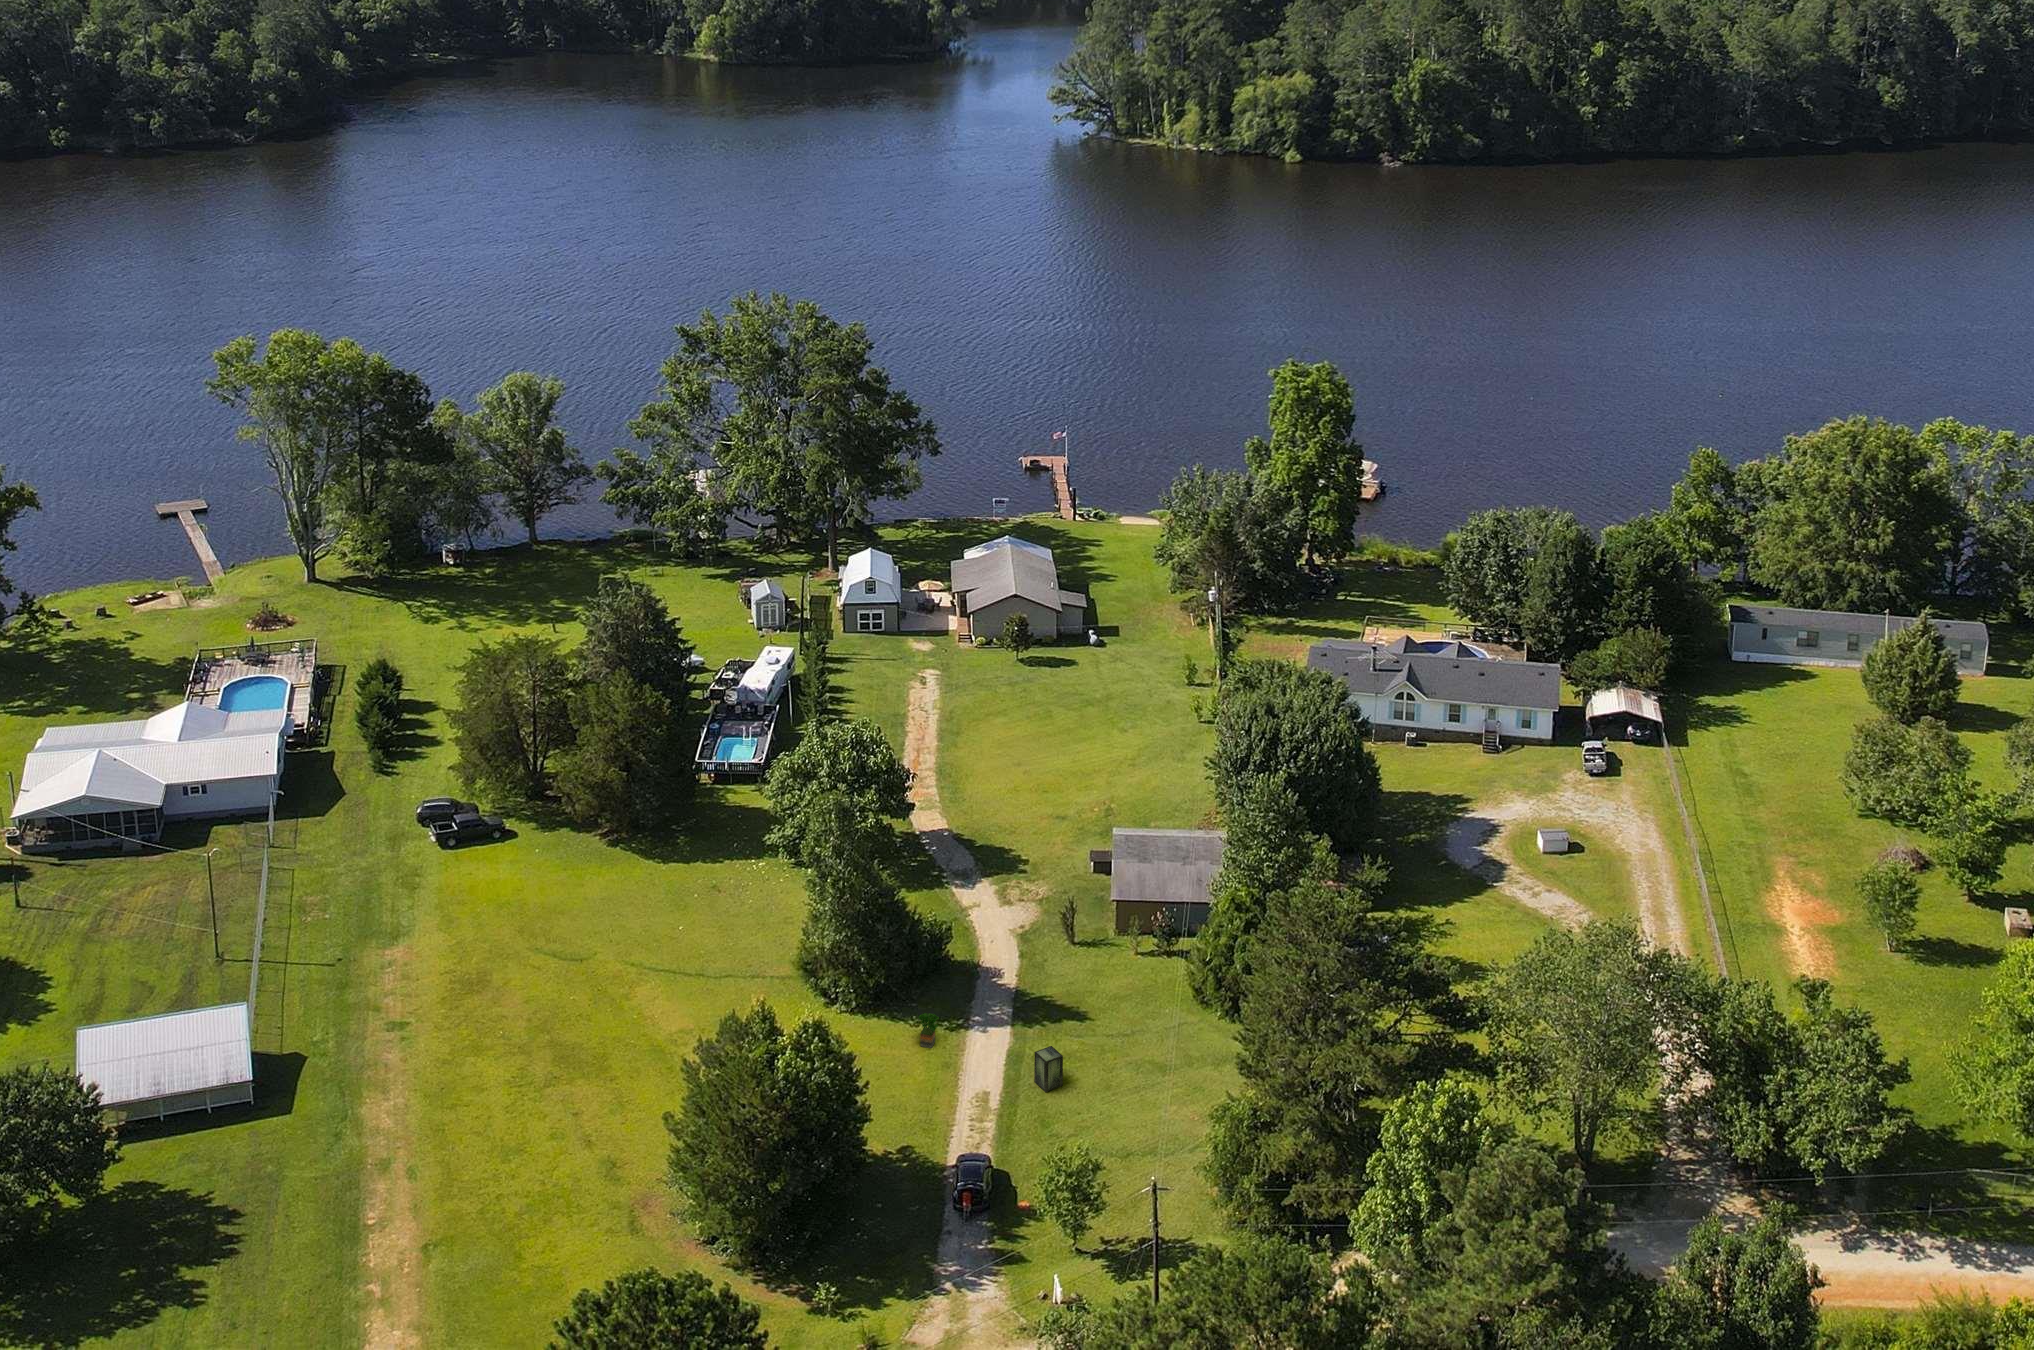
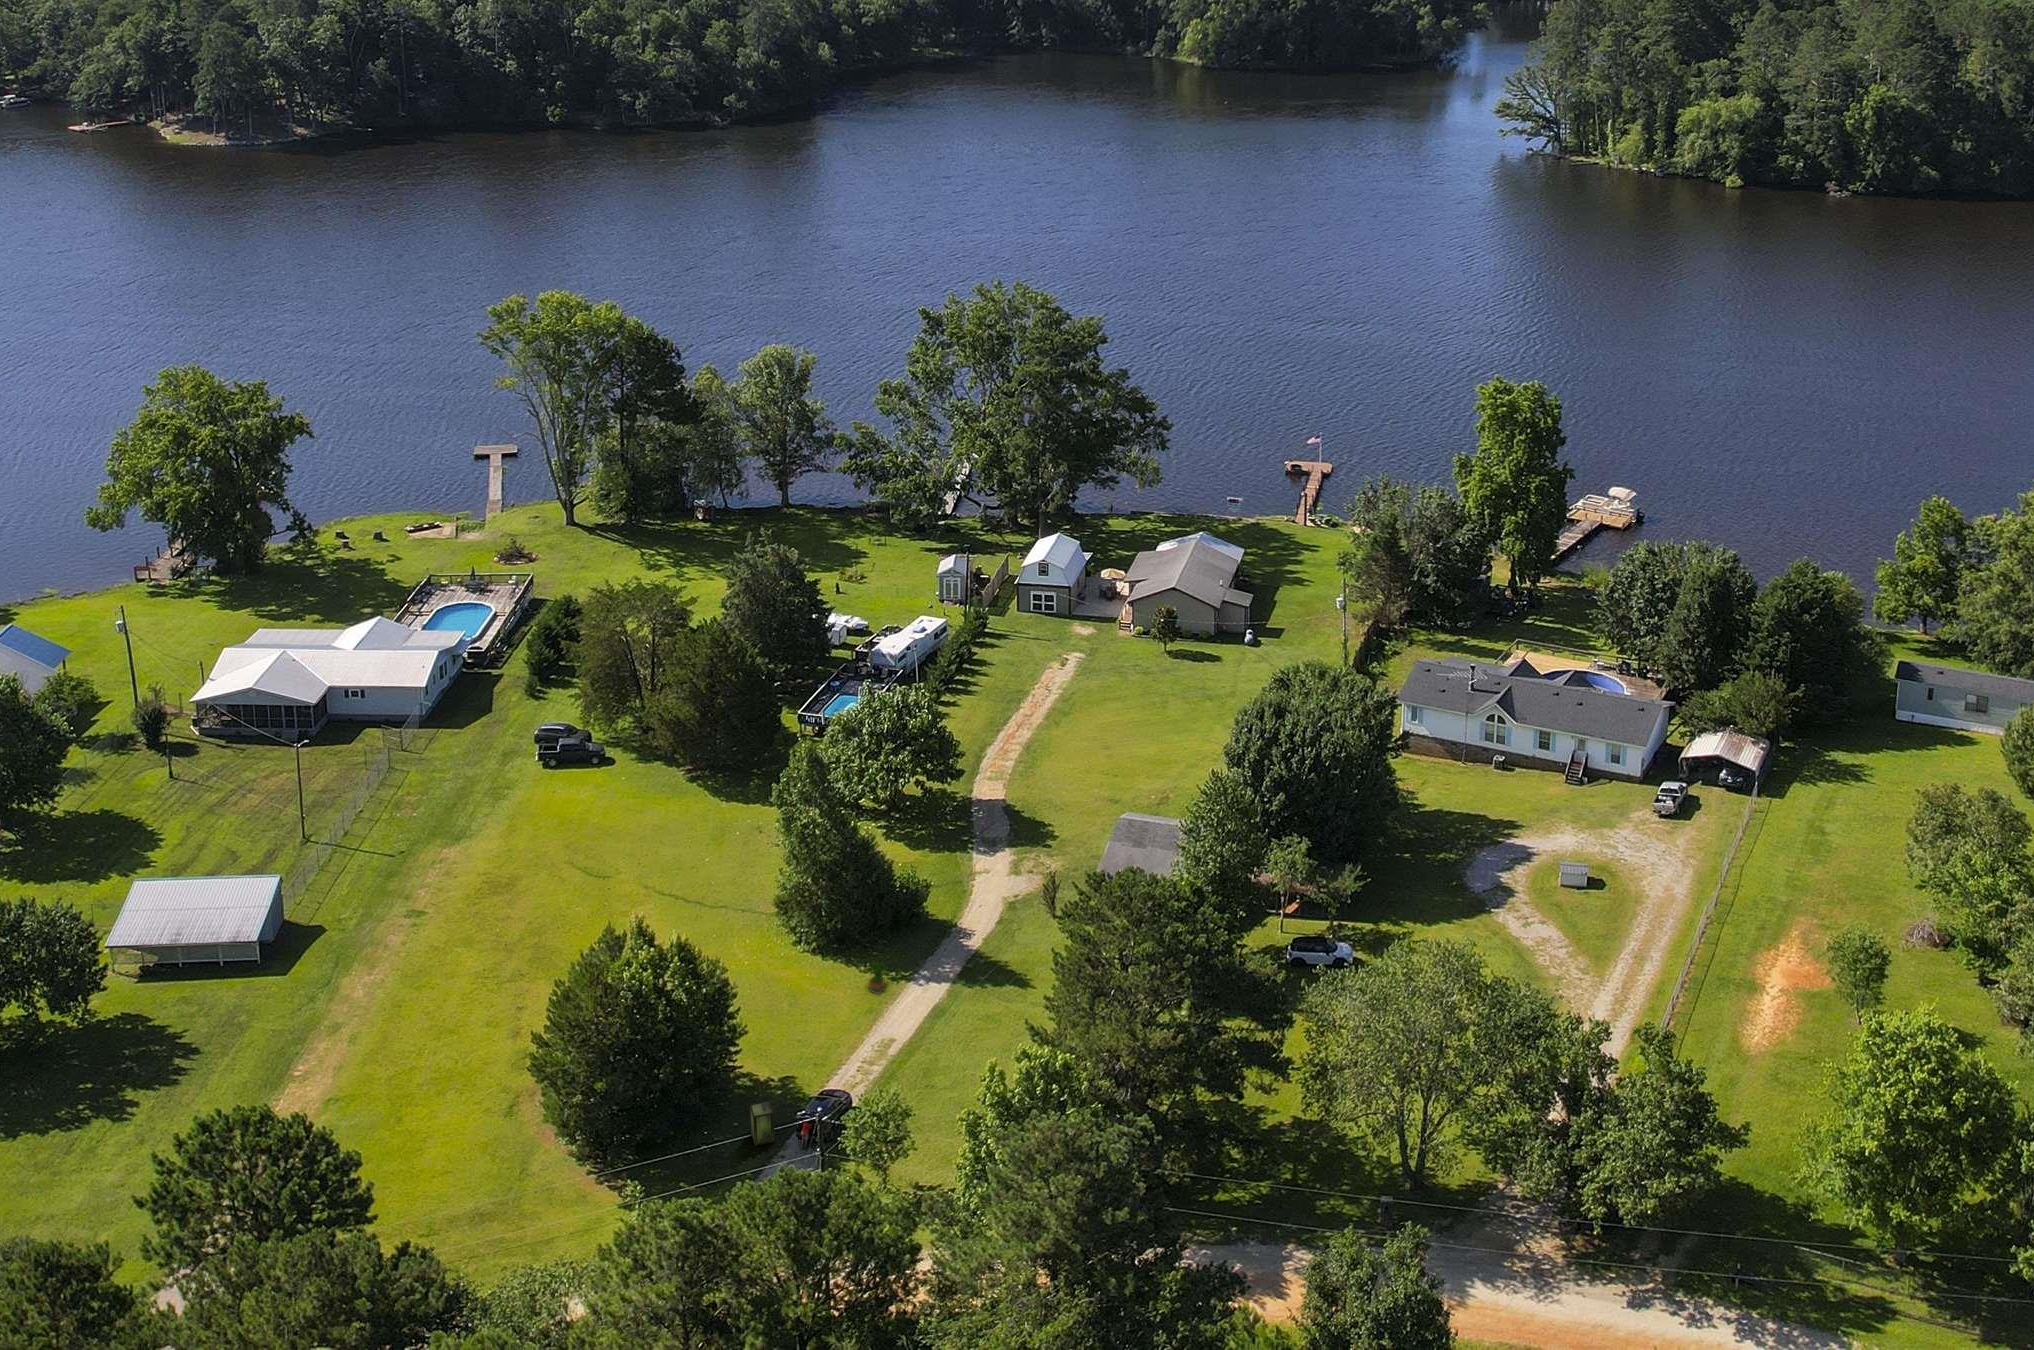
storage box: present [1034,1046,1063,1092] -> present [750,1101,775,1146]

